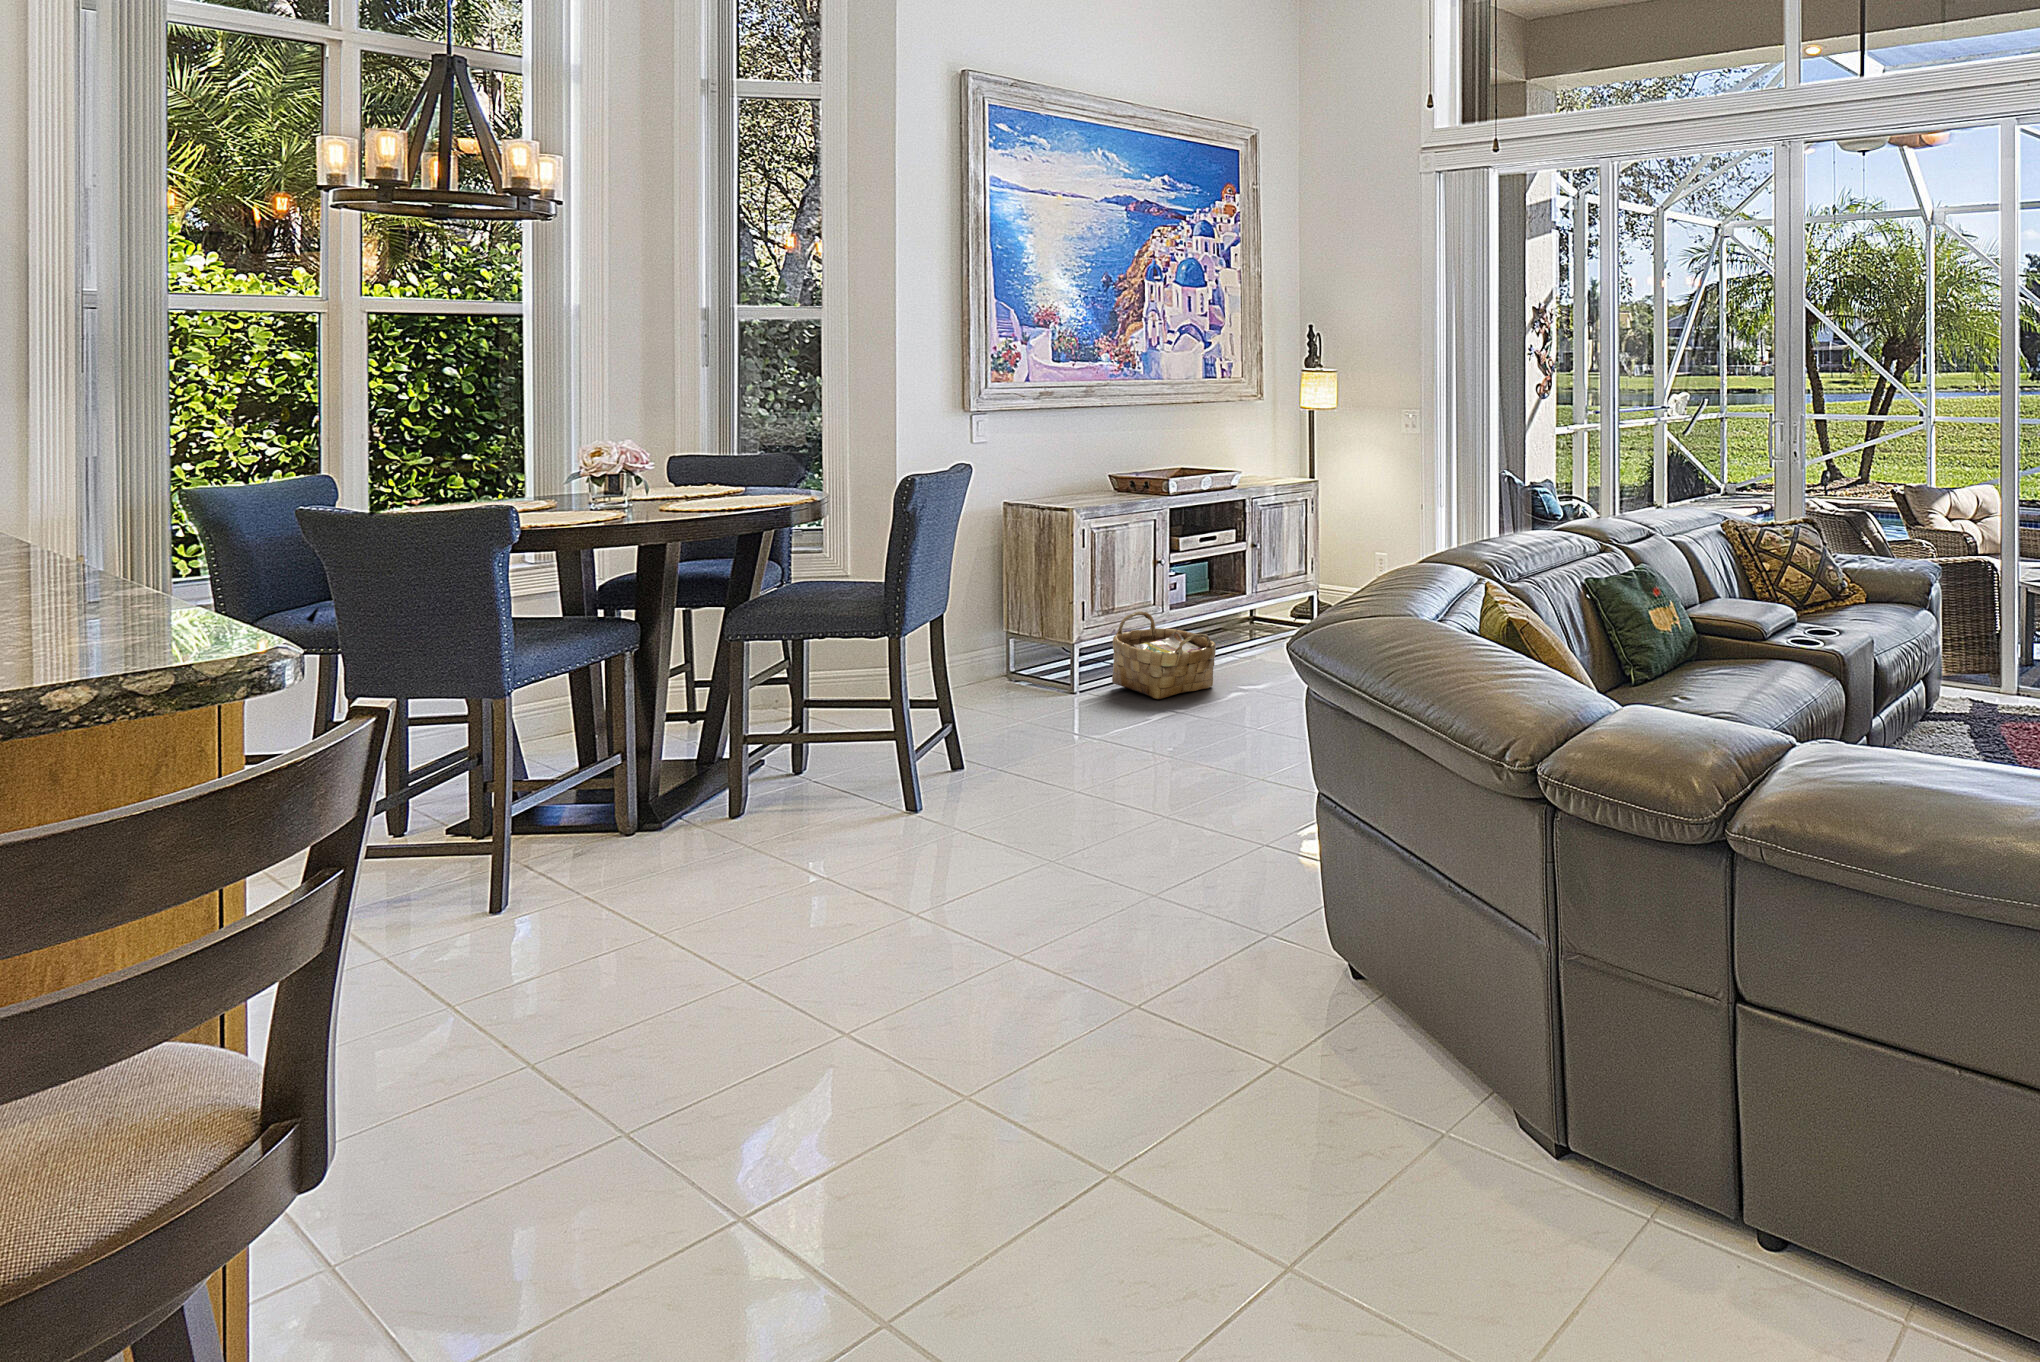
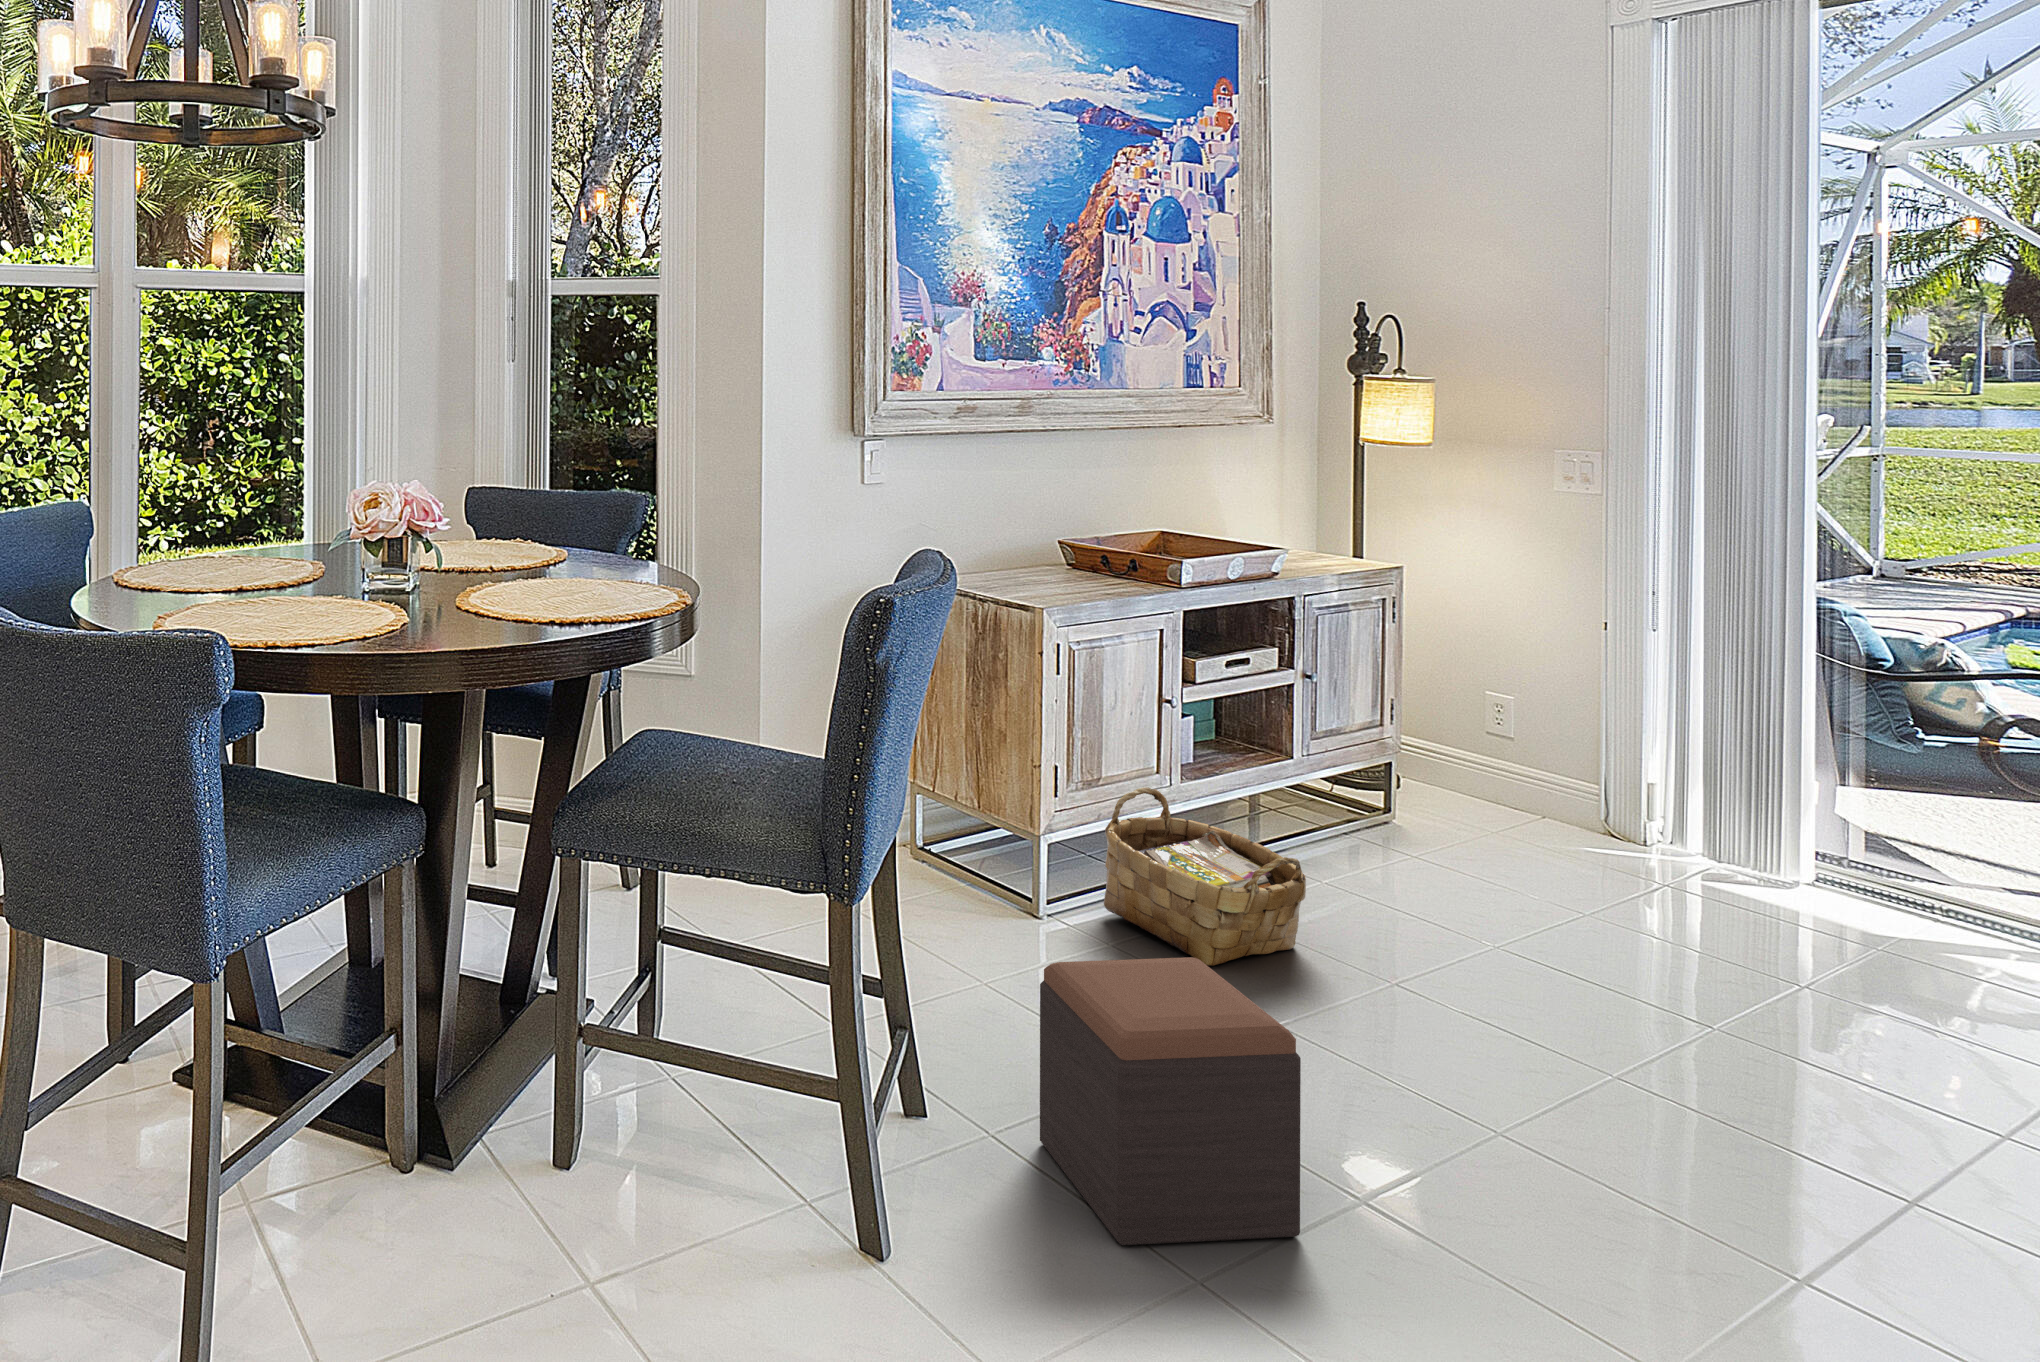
footstool: none [1017,664,1131,792] -> present [1040,957,1301,1245]

